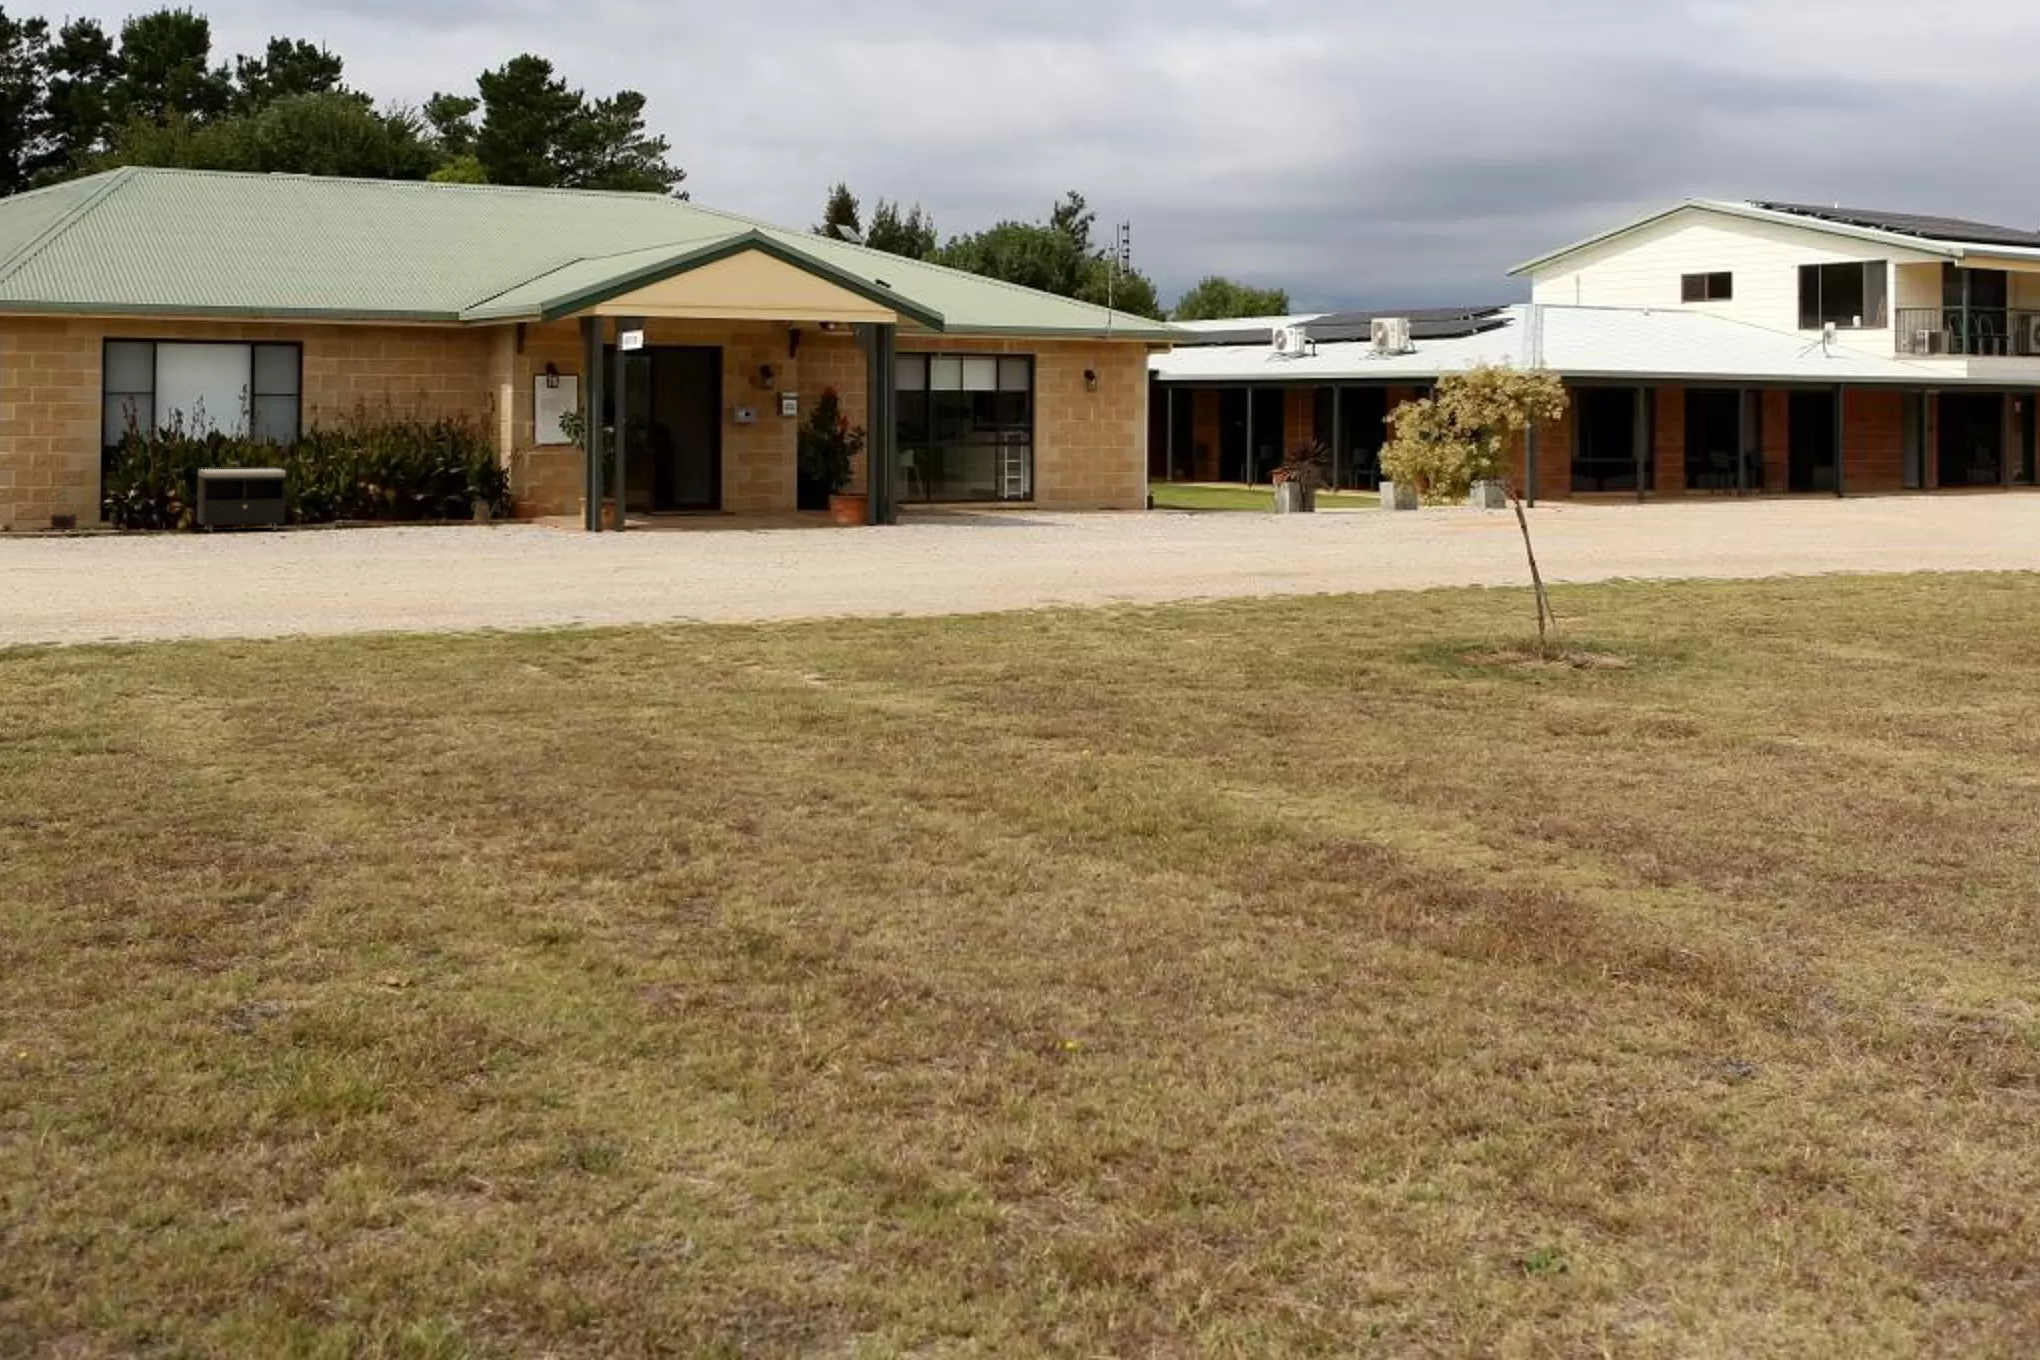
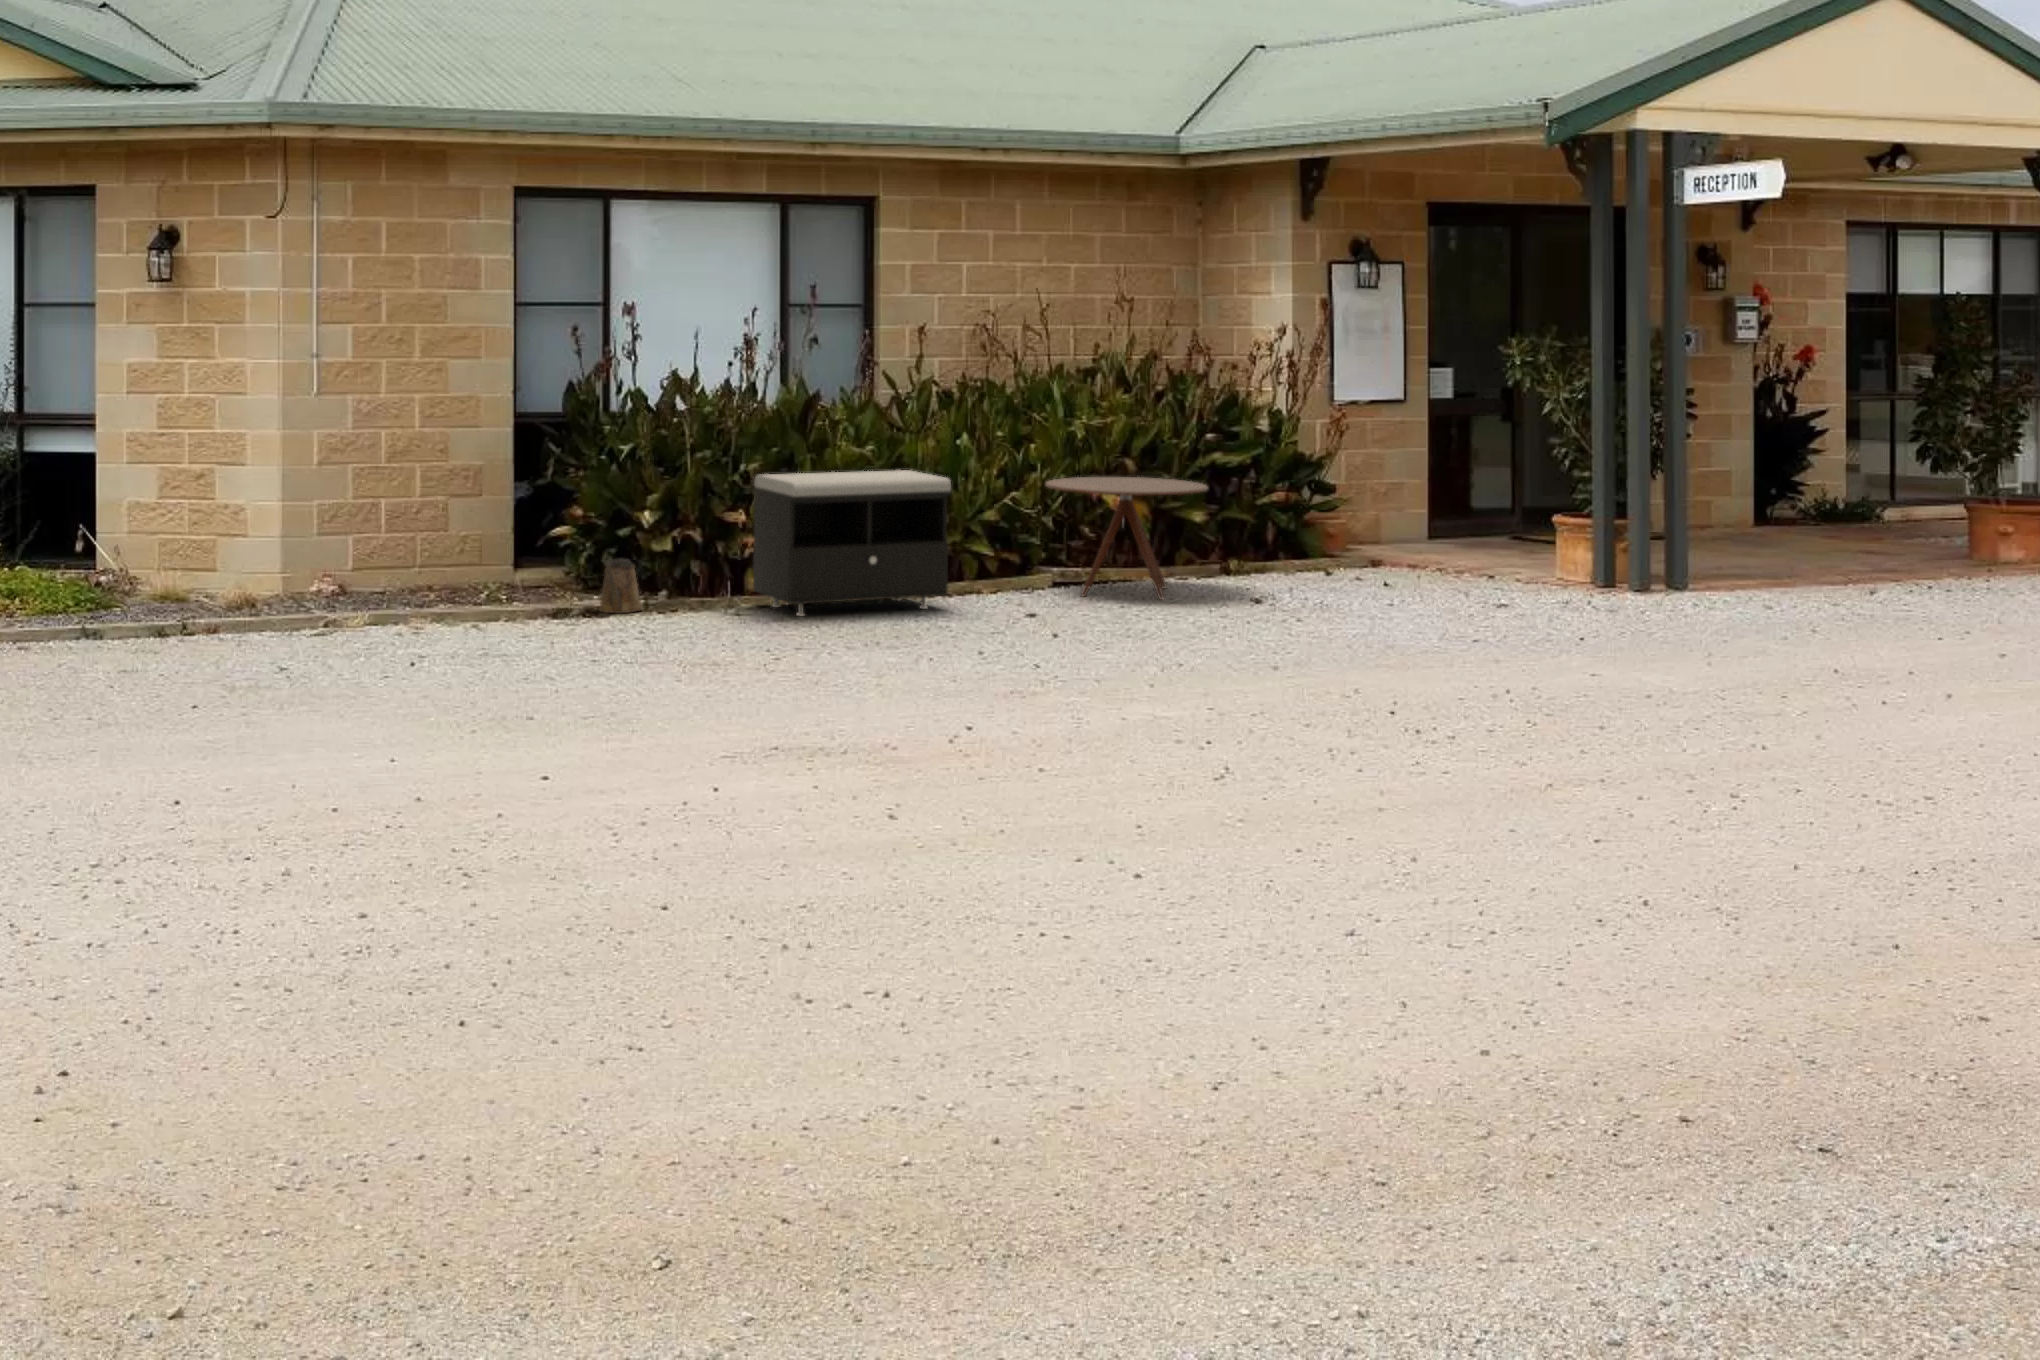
round table: none [350,474,427,528] -> present [1046,477,1207,600]
decorative plant: present [51,486,77,529] -> none [426,507,495,606]
watering can: present [473,501,496,523] -> present [599,559,642,613]

